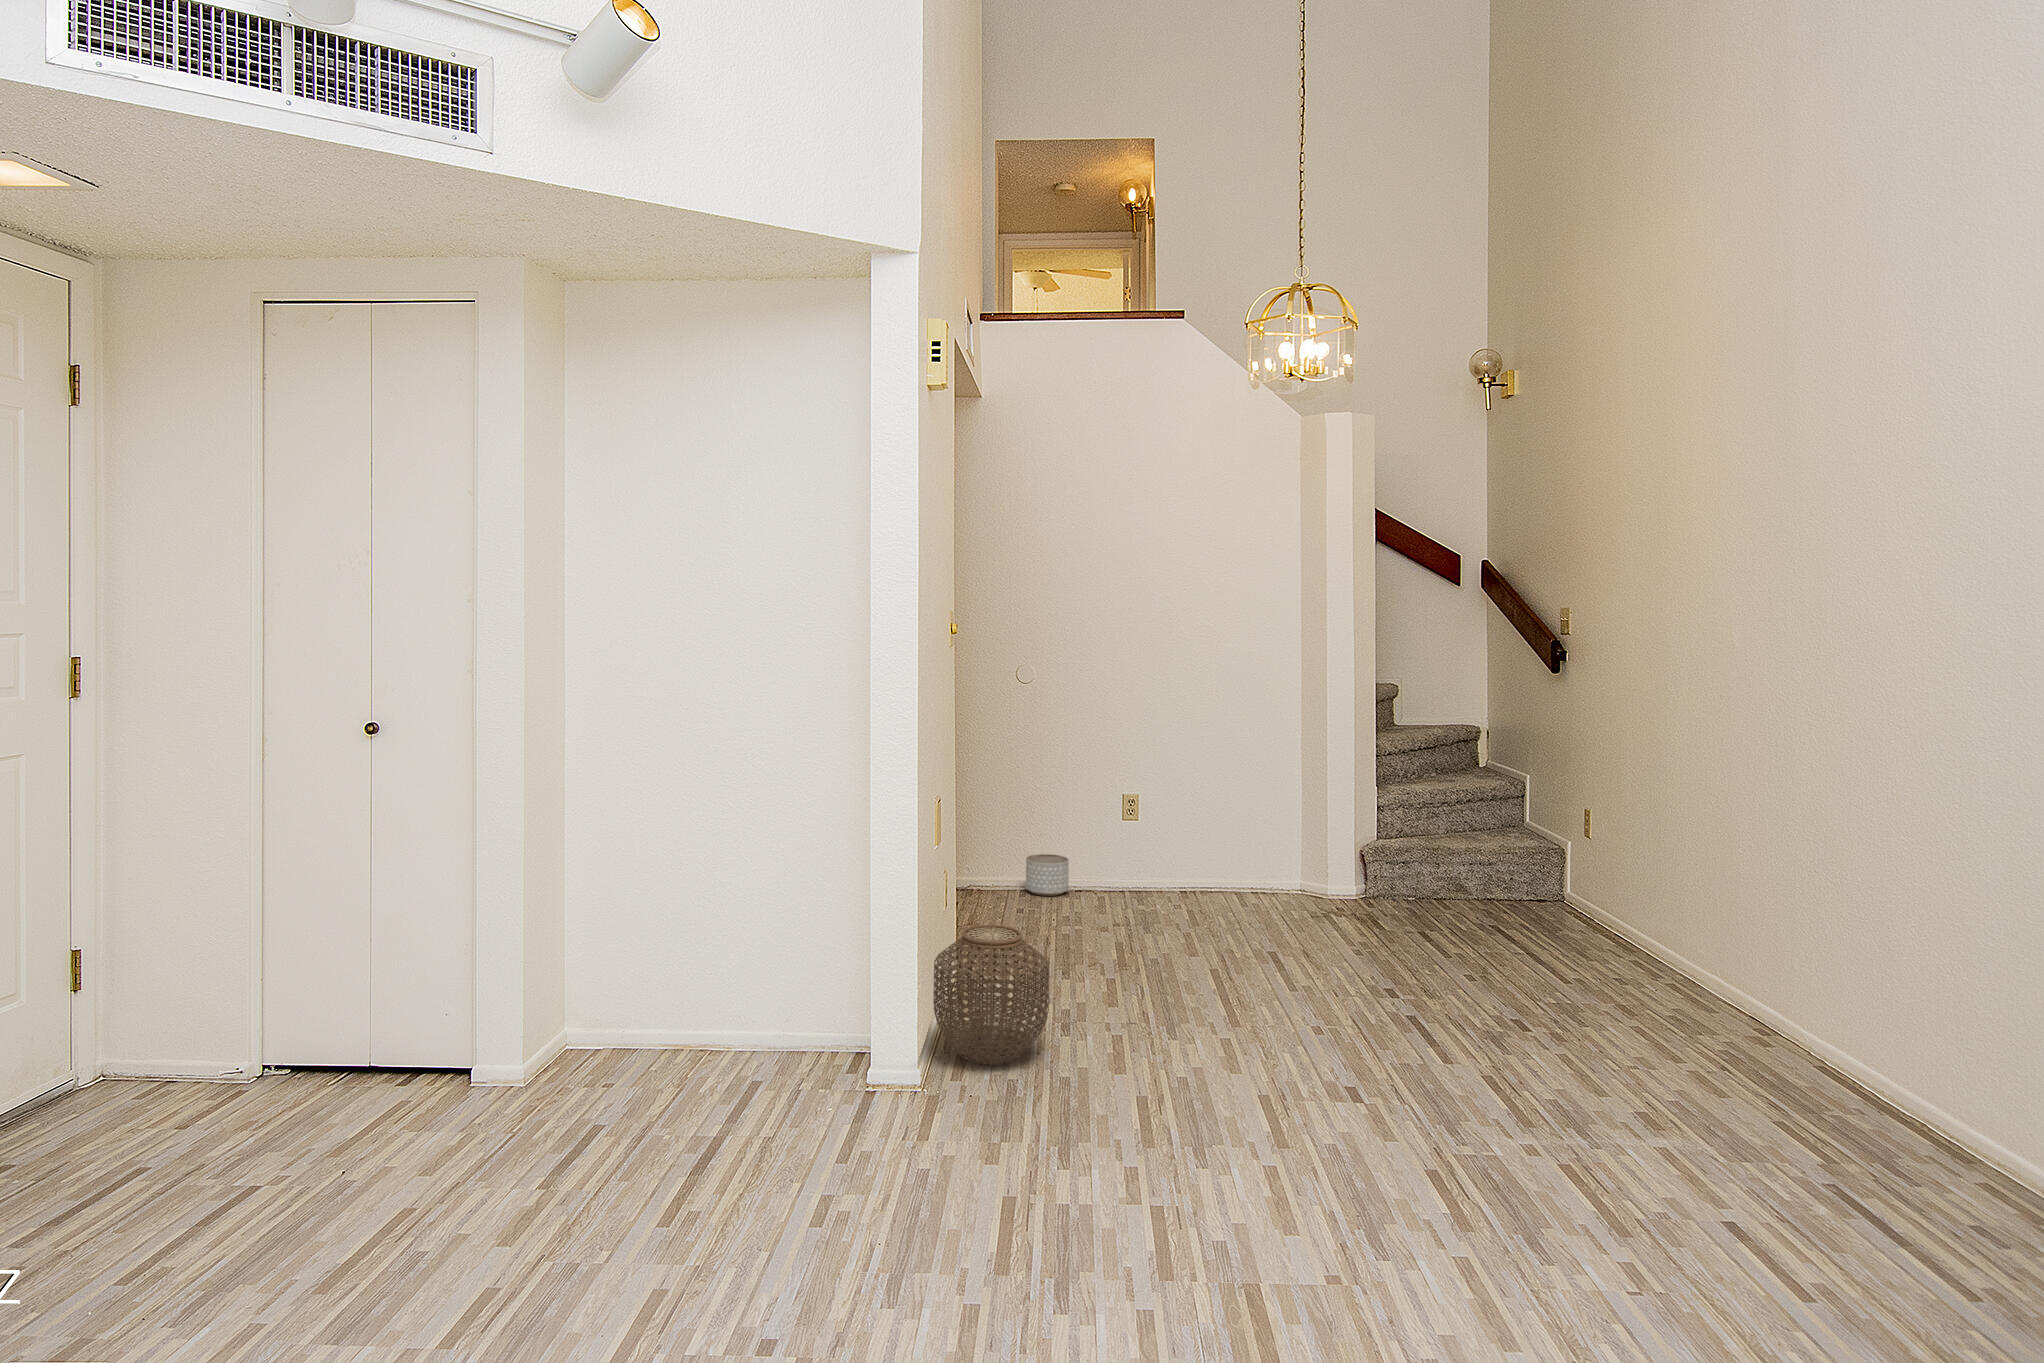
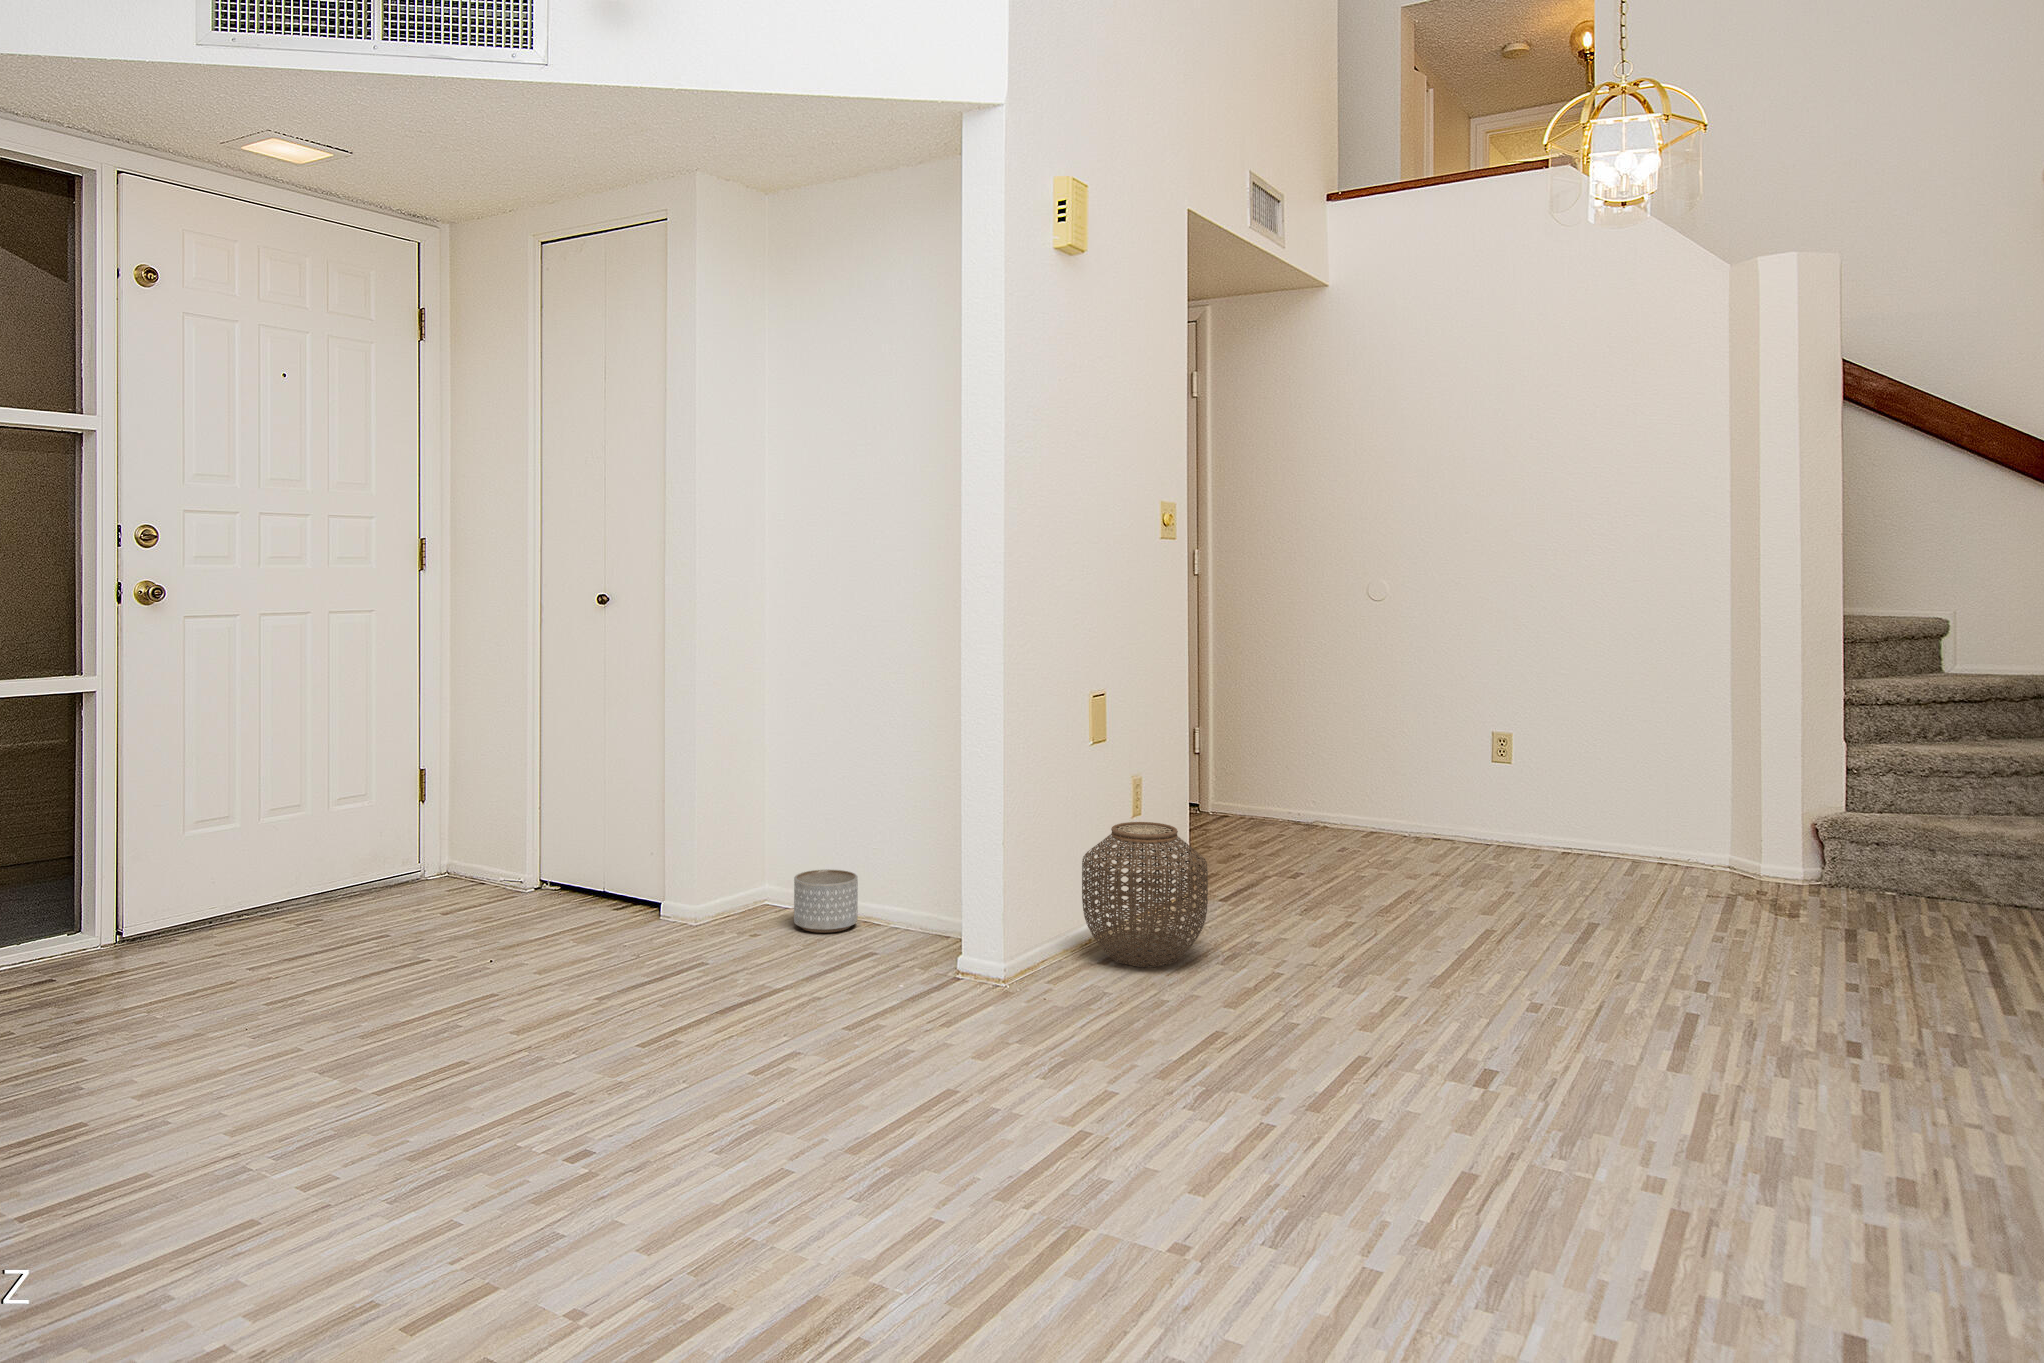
planter: present [1026,854,1069,896] -> present [794,869,858,933]

